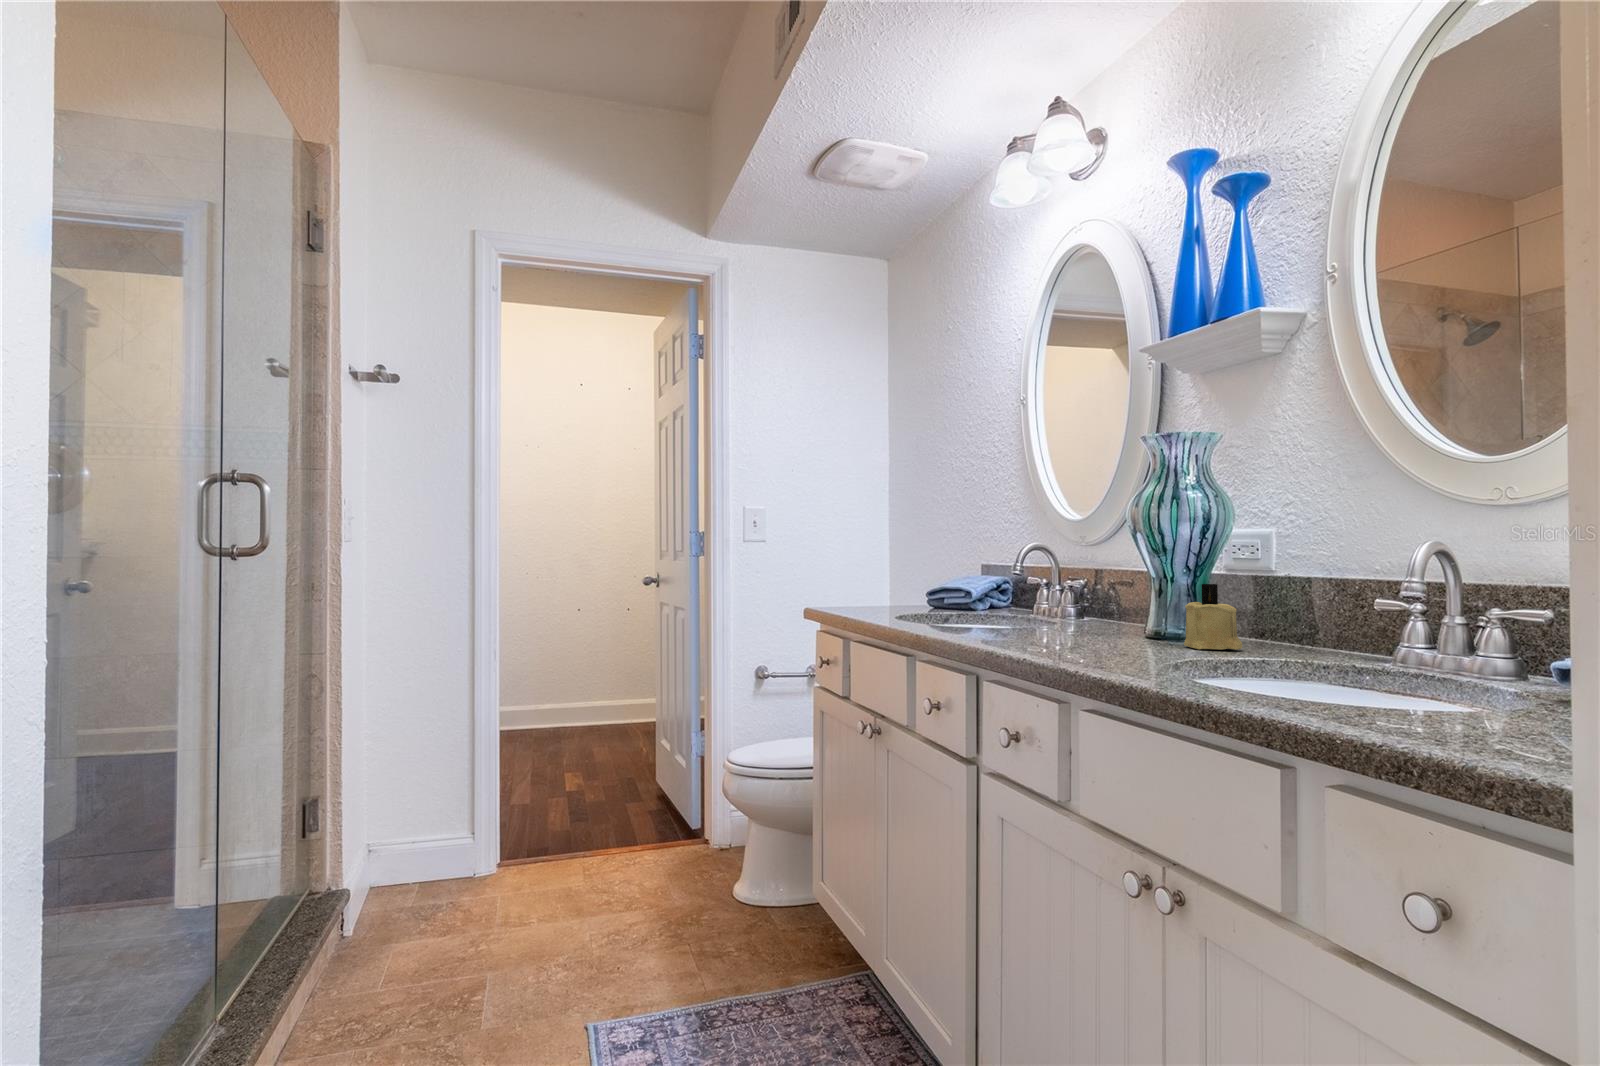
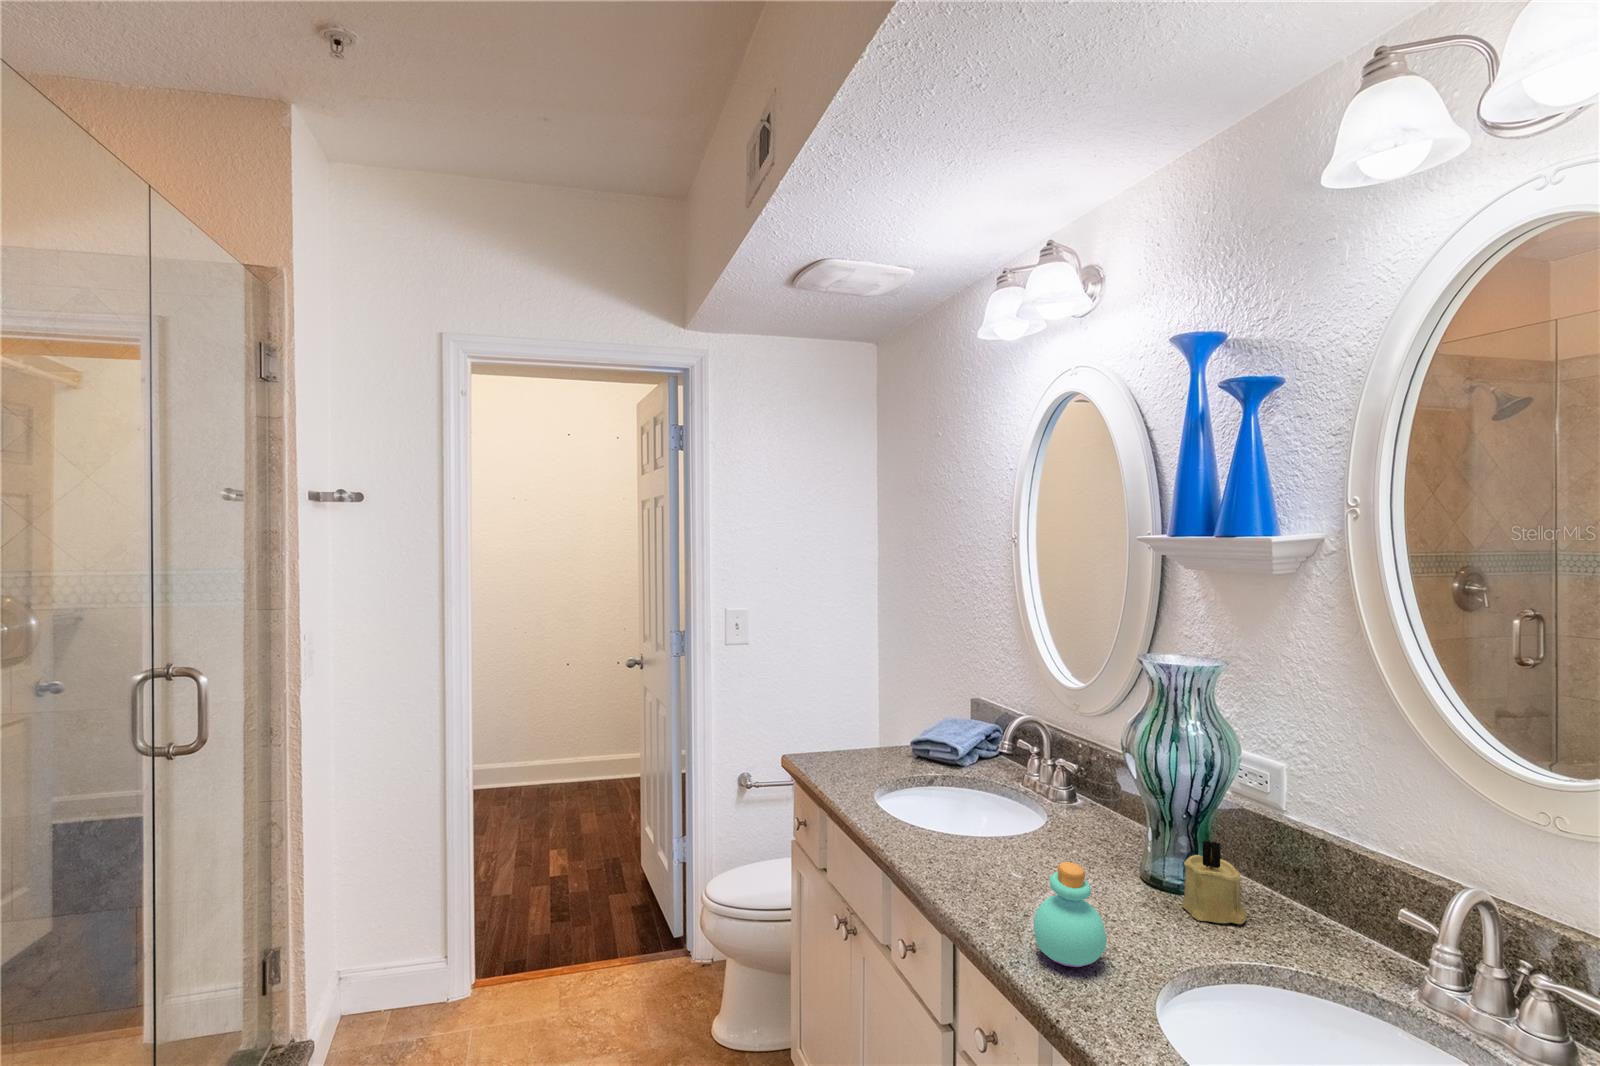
perfume bottle: none [1051,570,1117,656] -> present [1034,862,1107,967]

